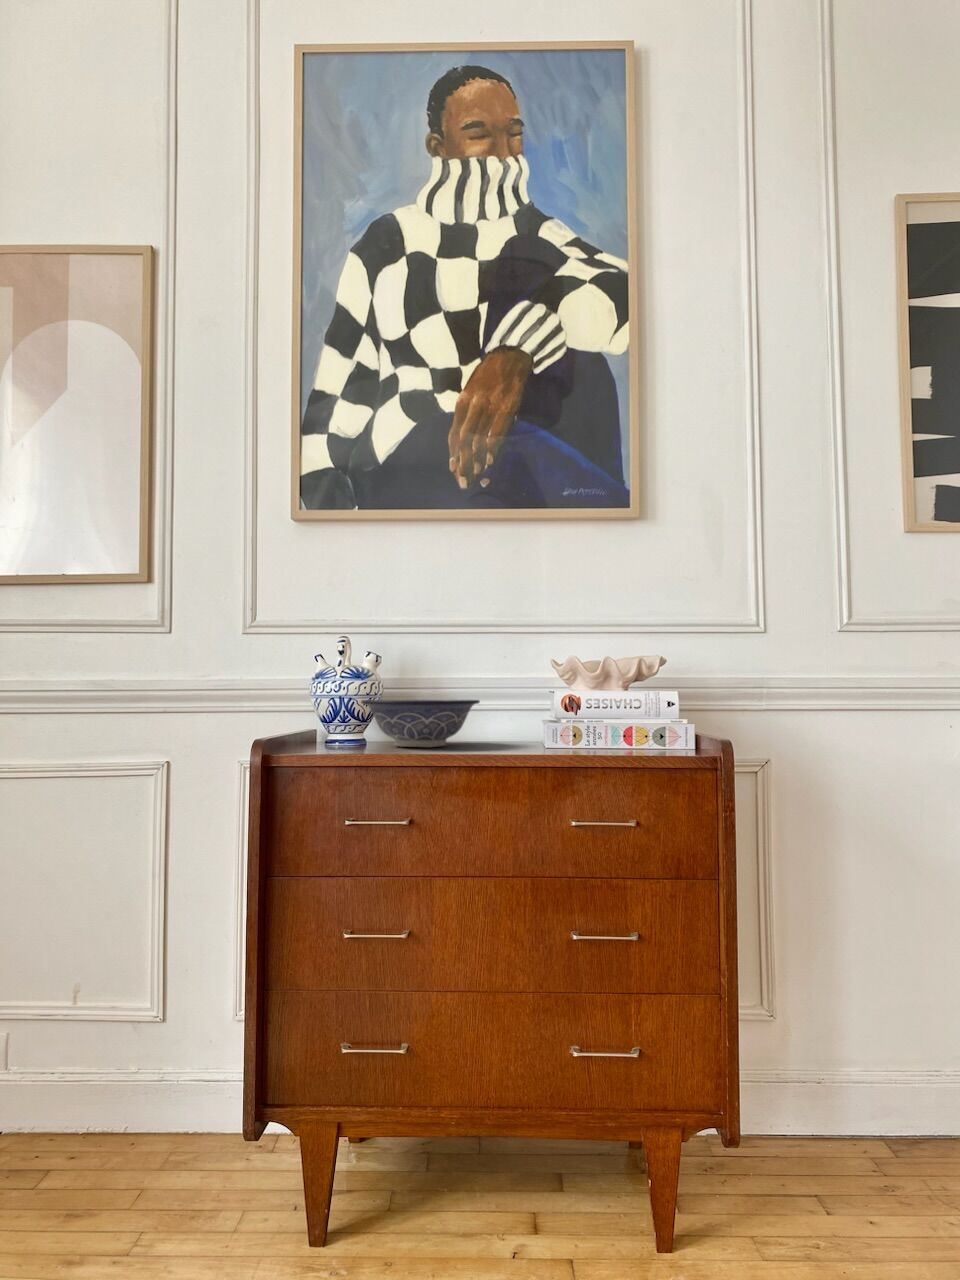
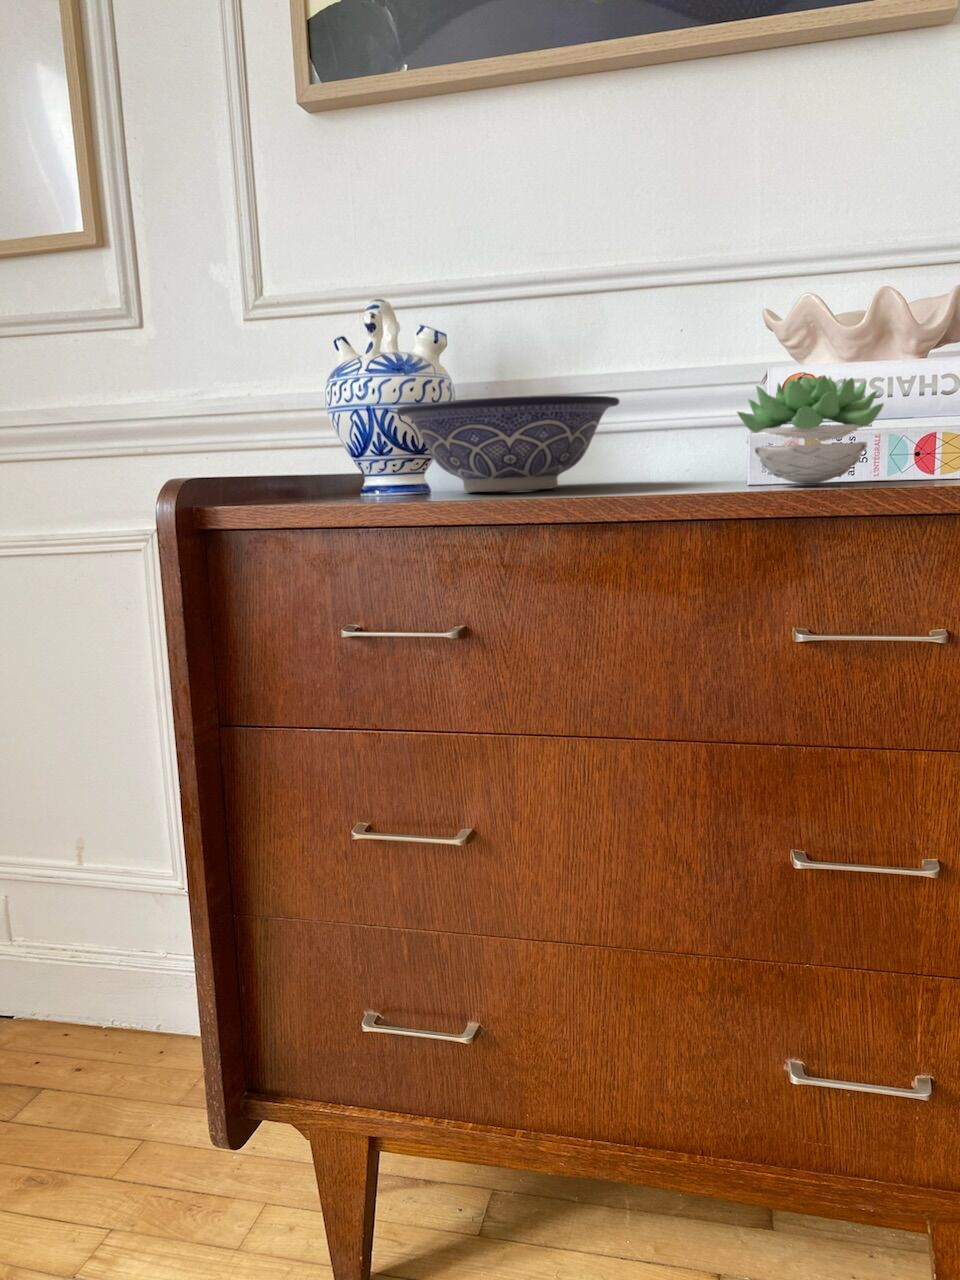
succulent plant: none [541,698,609,749] -> present [738,375,884,484]

